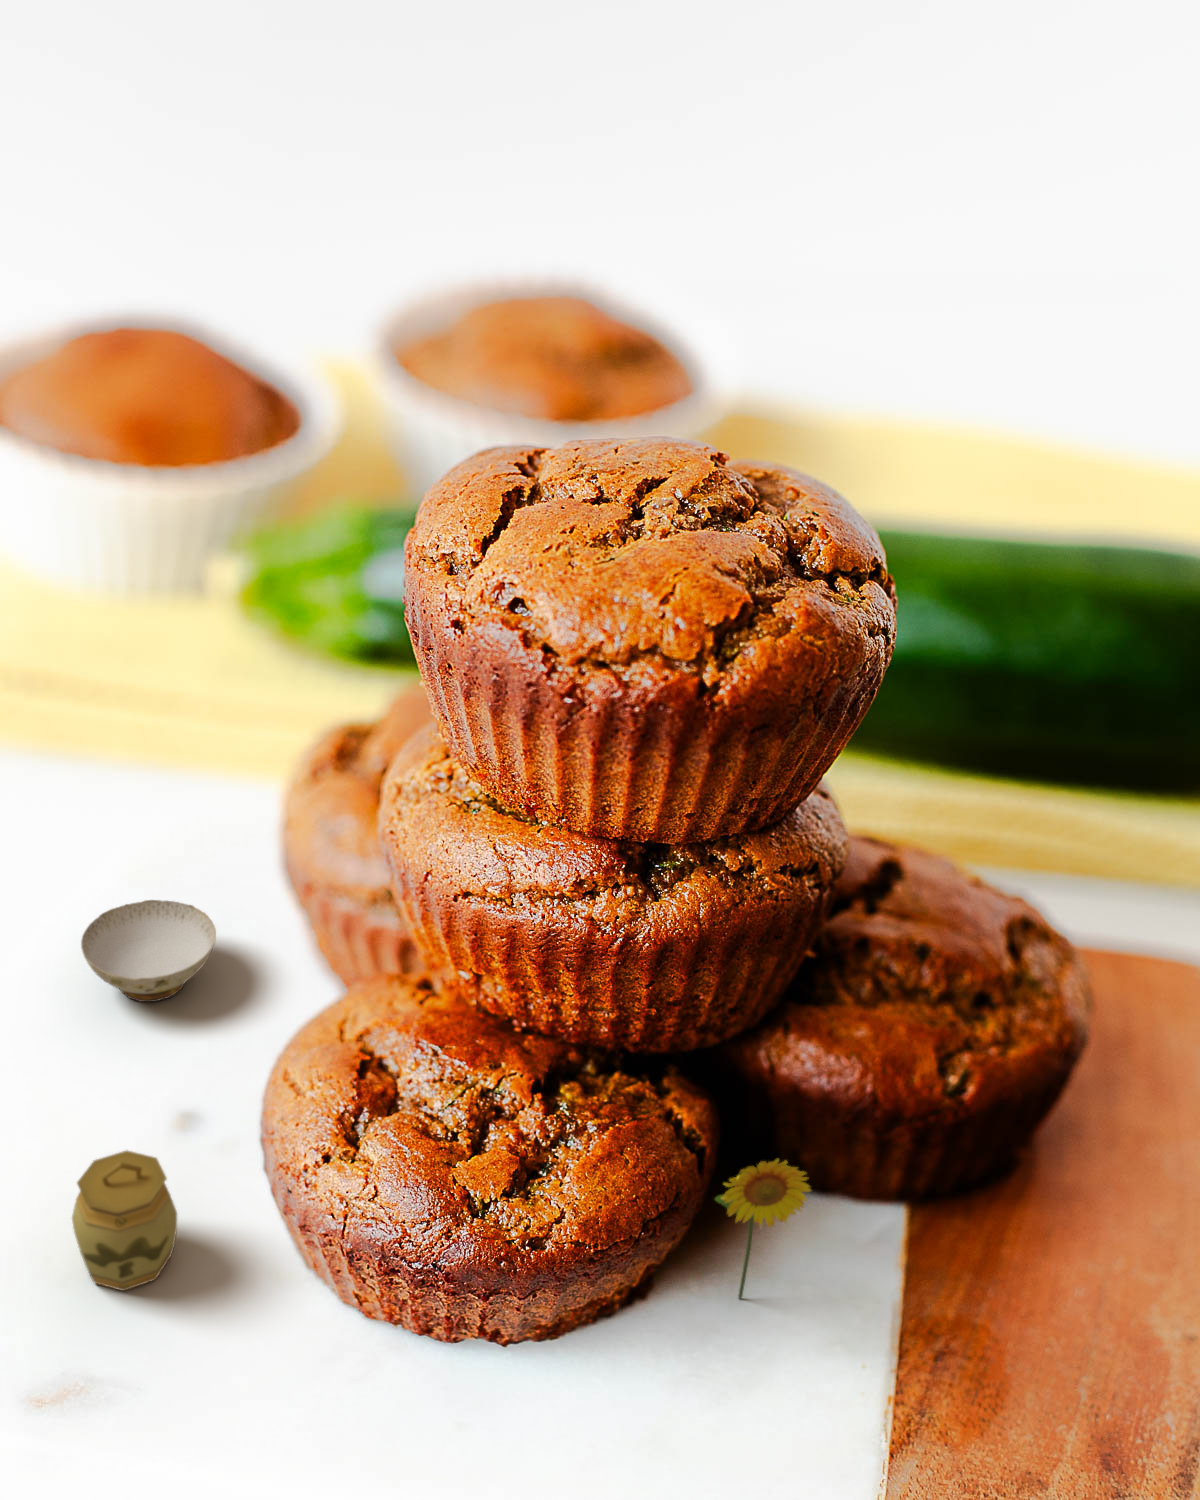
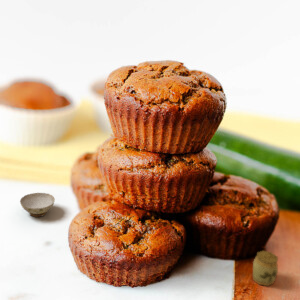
jar: present [72,1151,177,1291] -> present [253,251,278,286]
flower: present [715,1158,811,1299] -> none [186,235,210,279]

